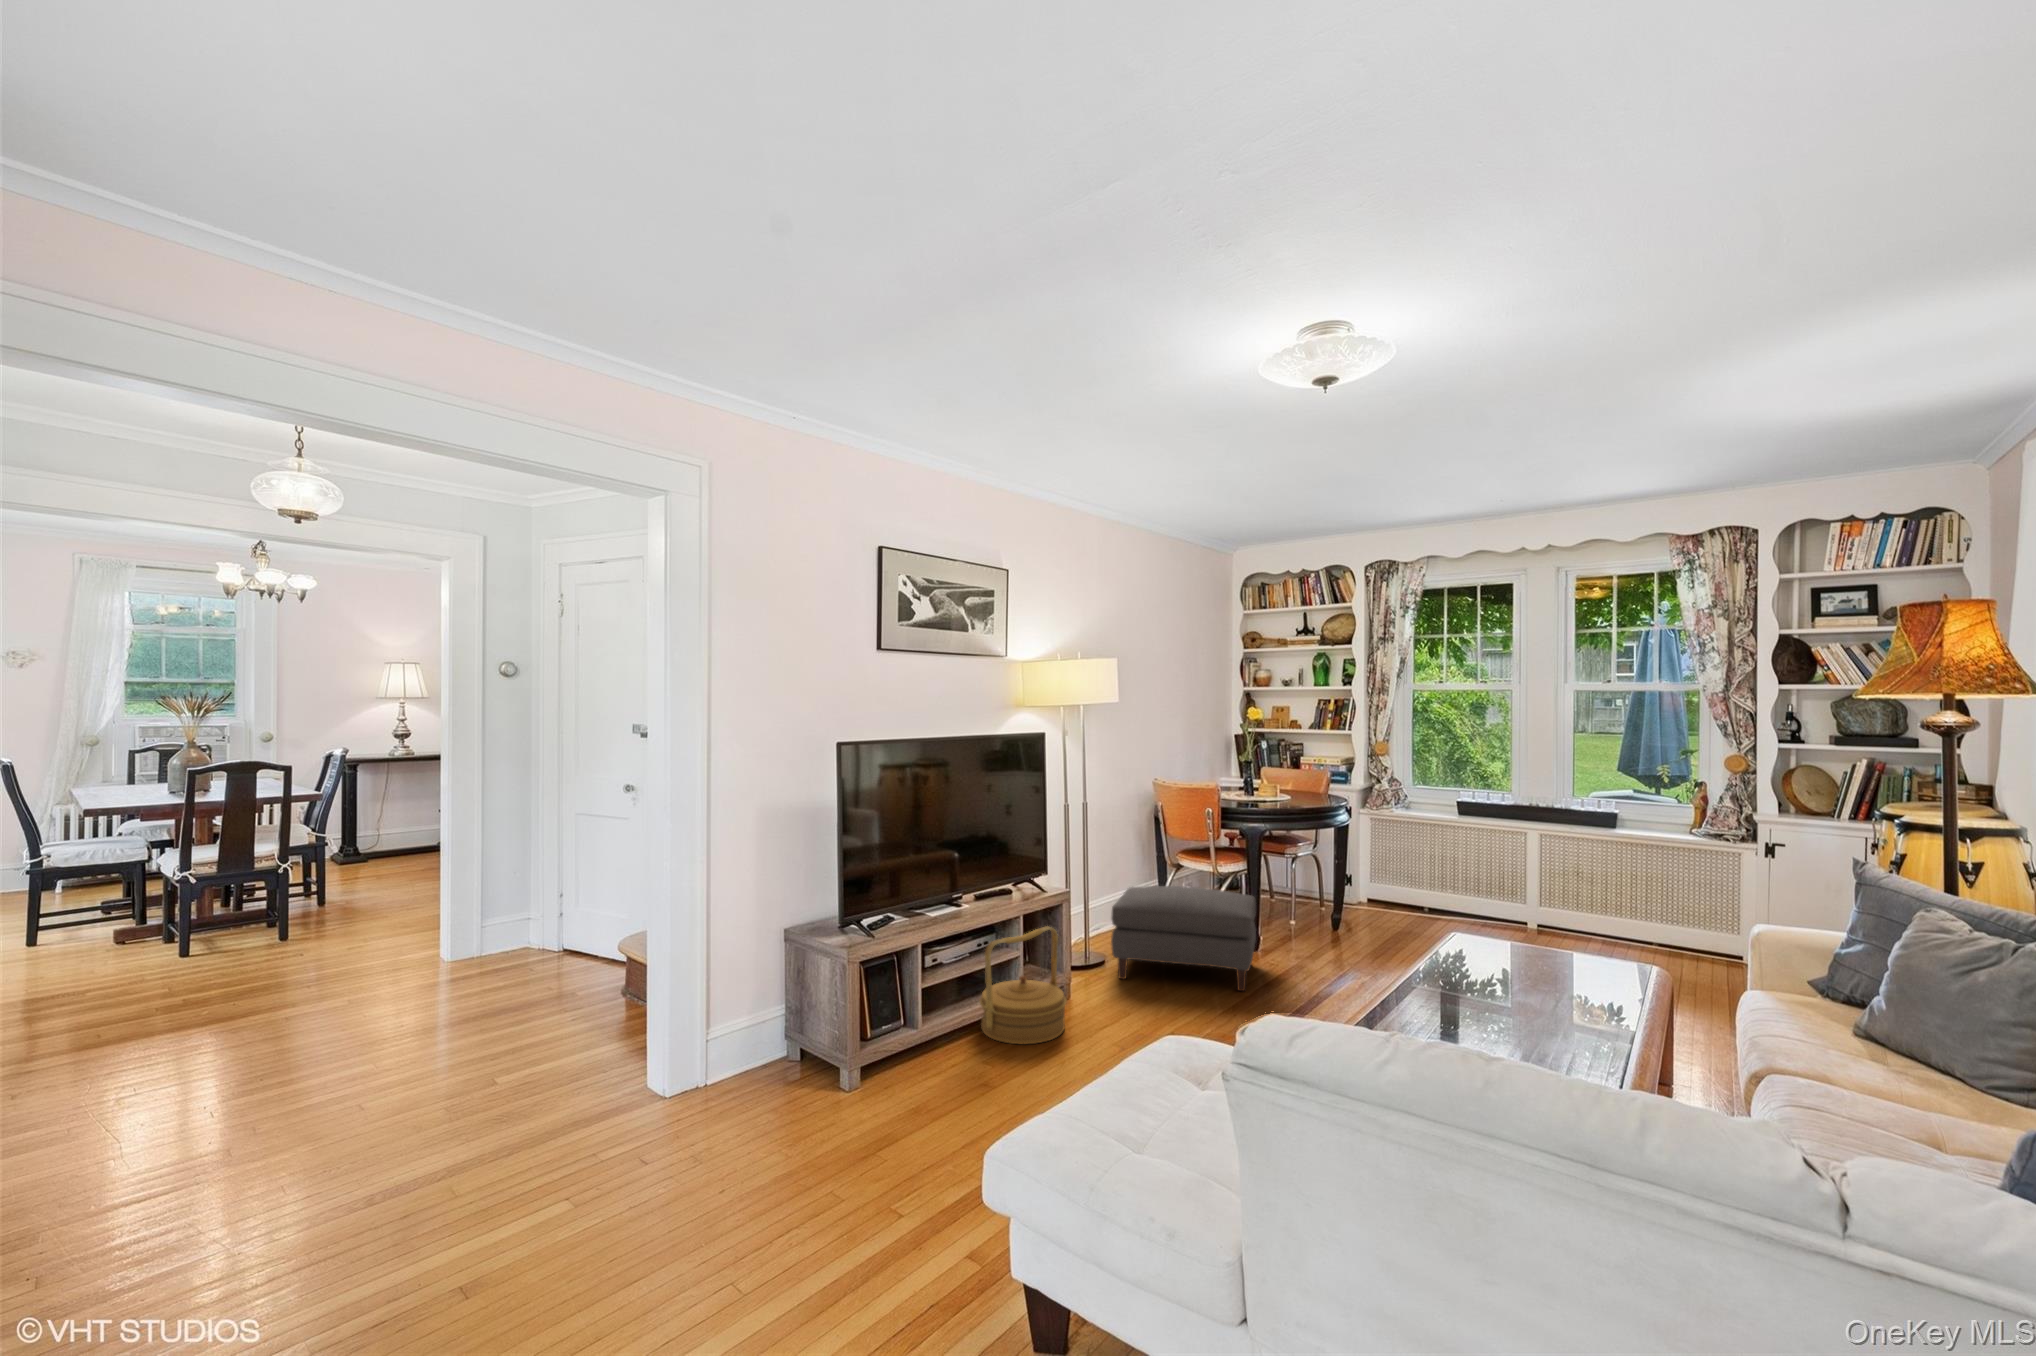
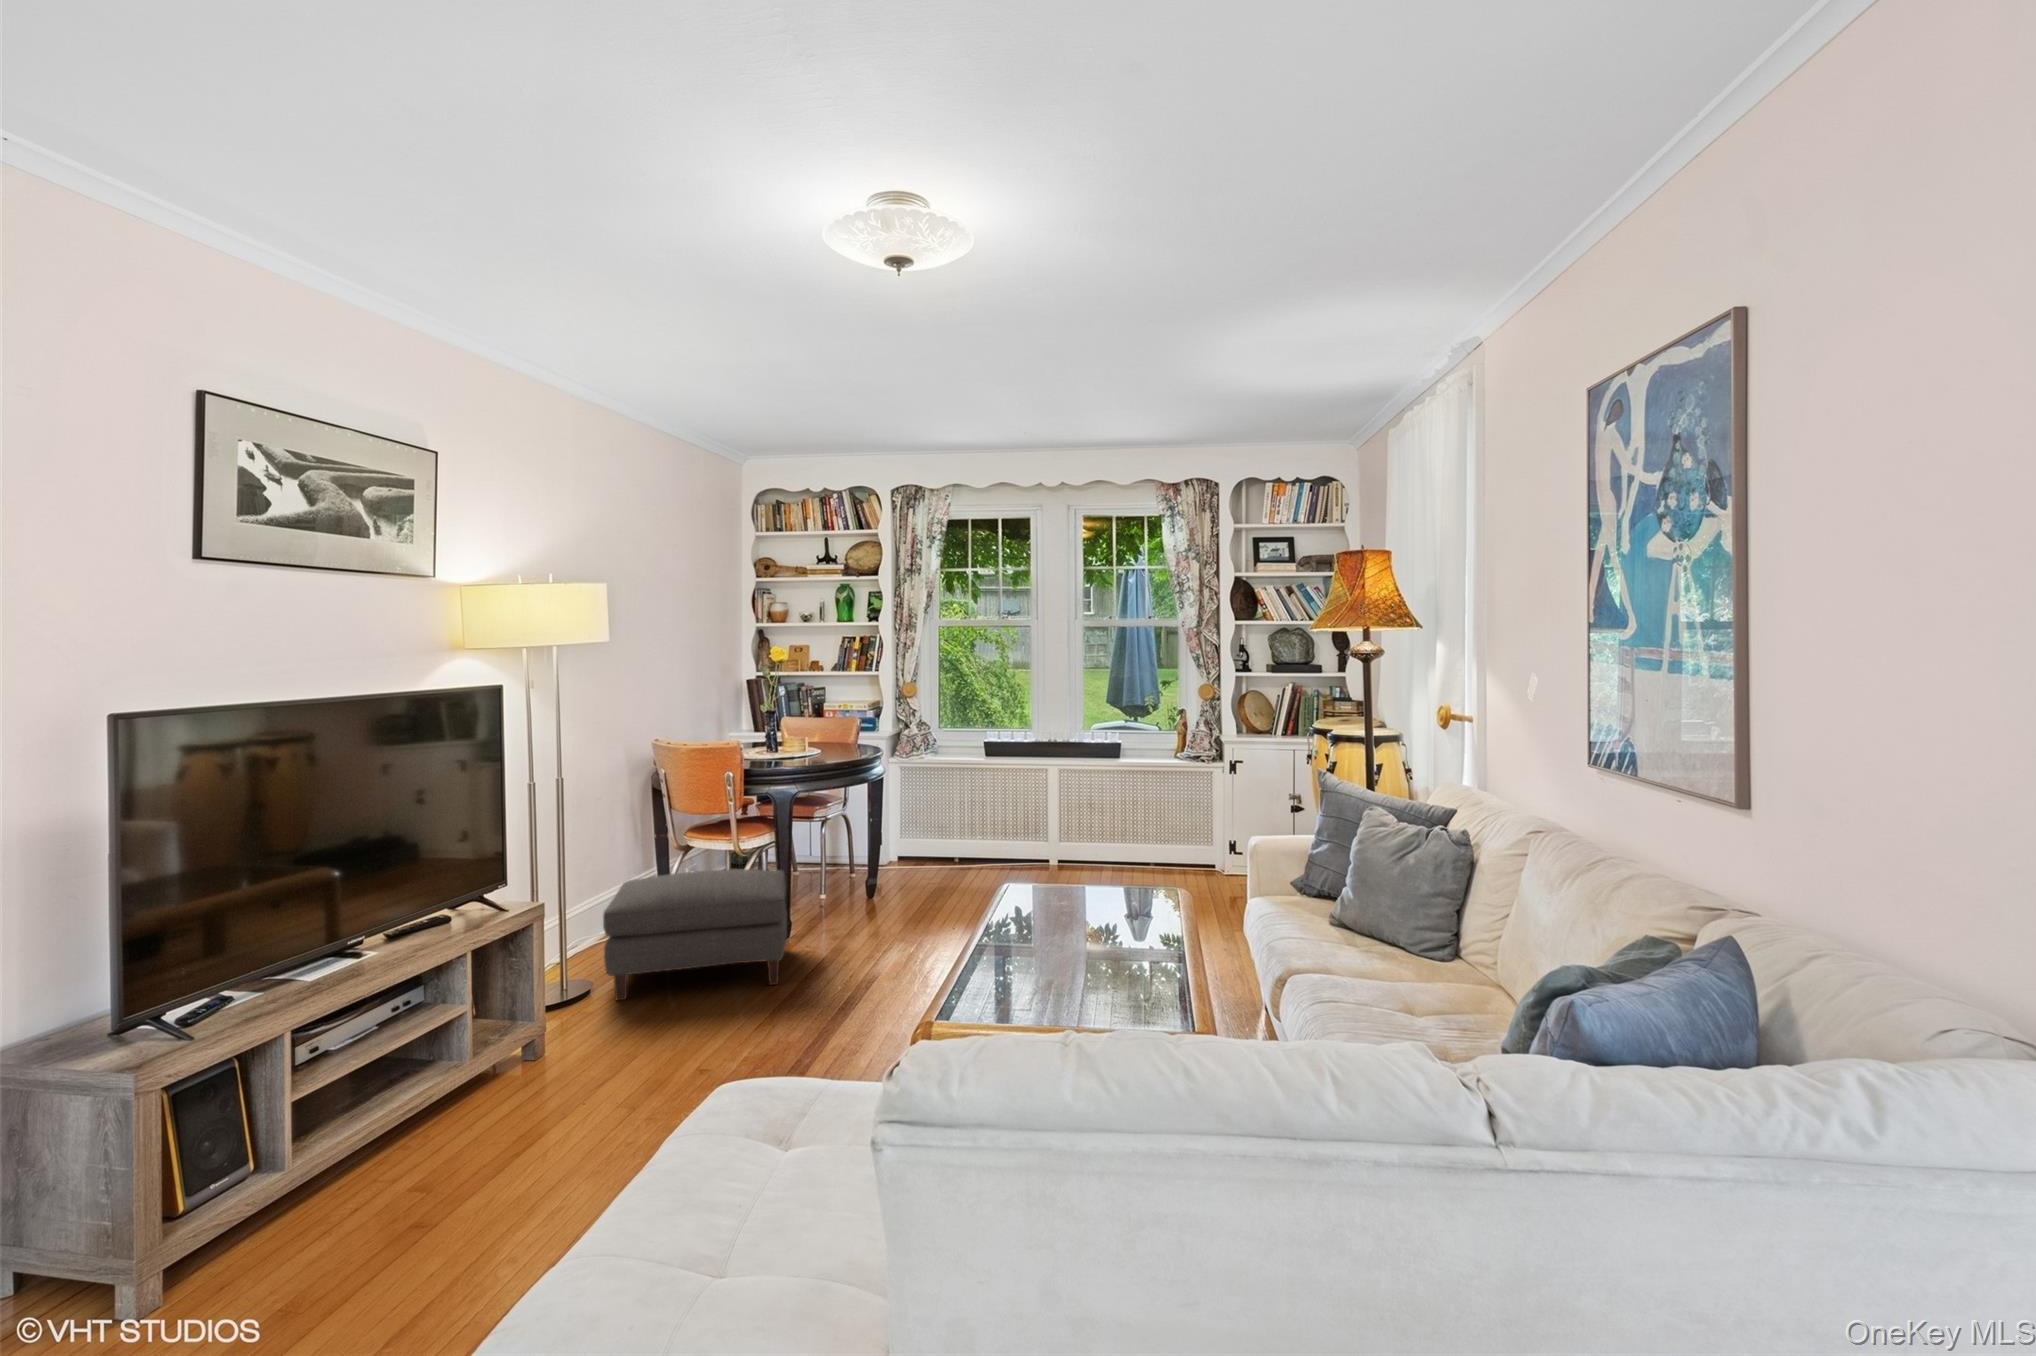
woven basket: present [980,926,1066,1044] -> none [402,958,544,1136]

